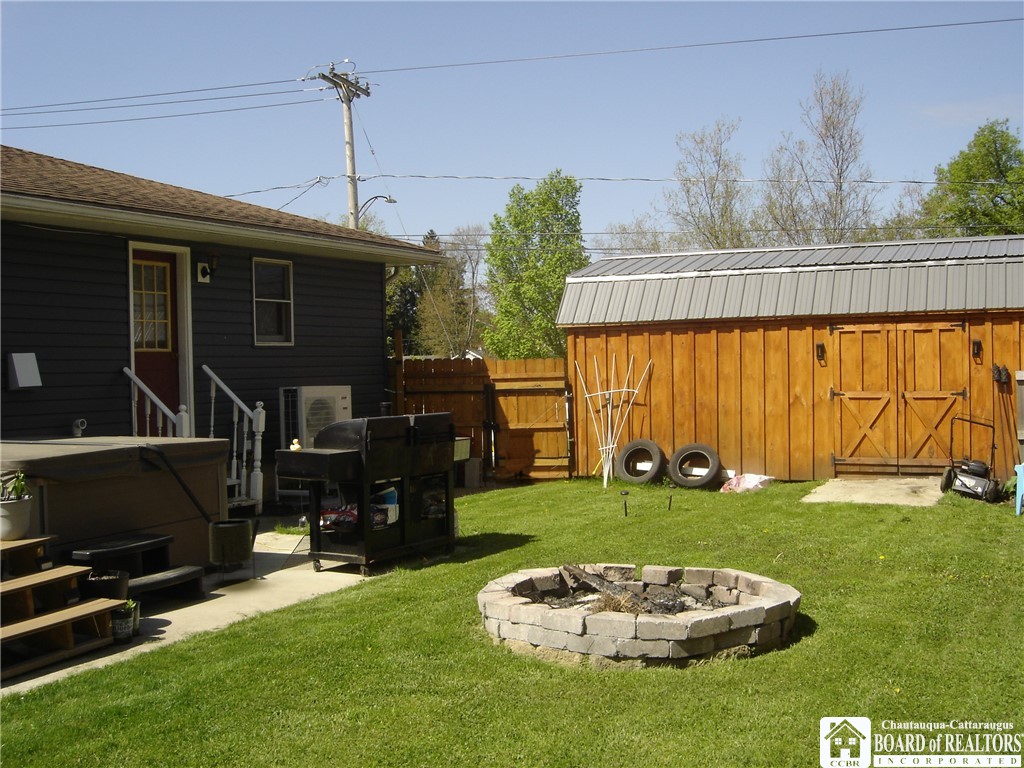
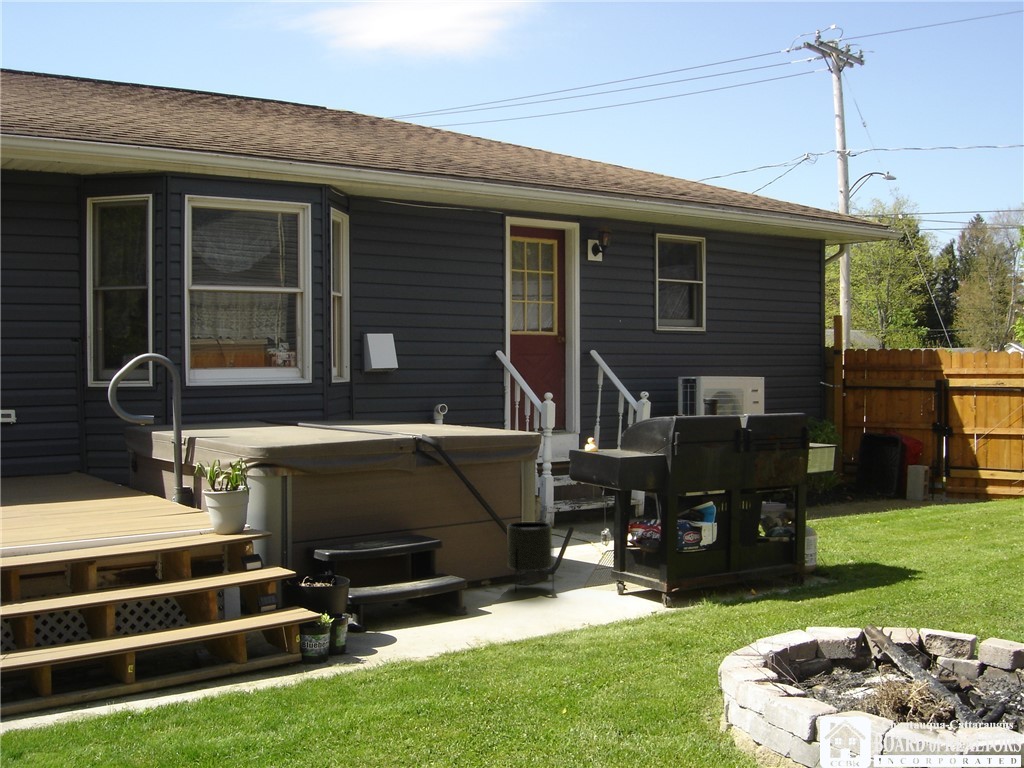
lounge chair: present [499,428,541,485] -> none [945,436,1005,508]

